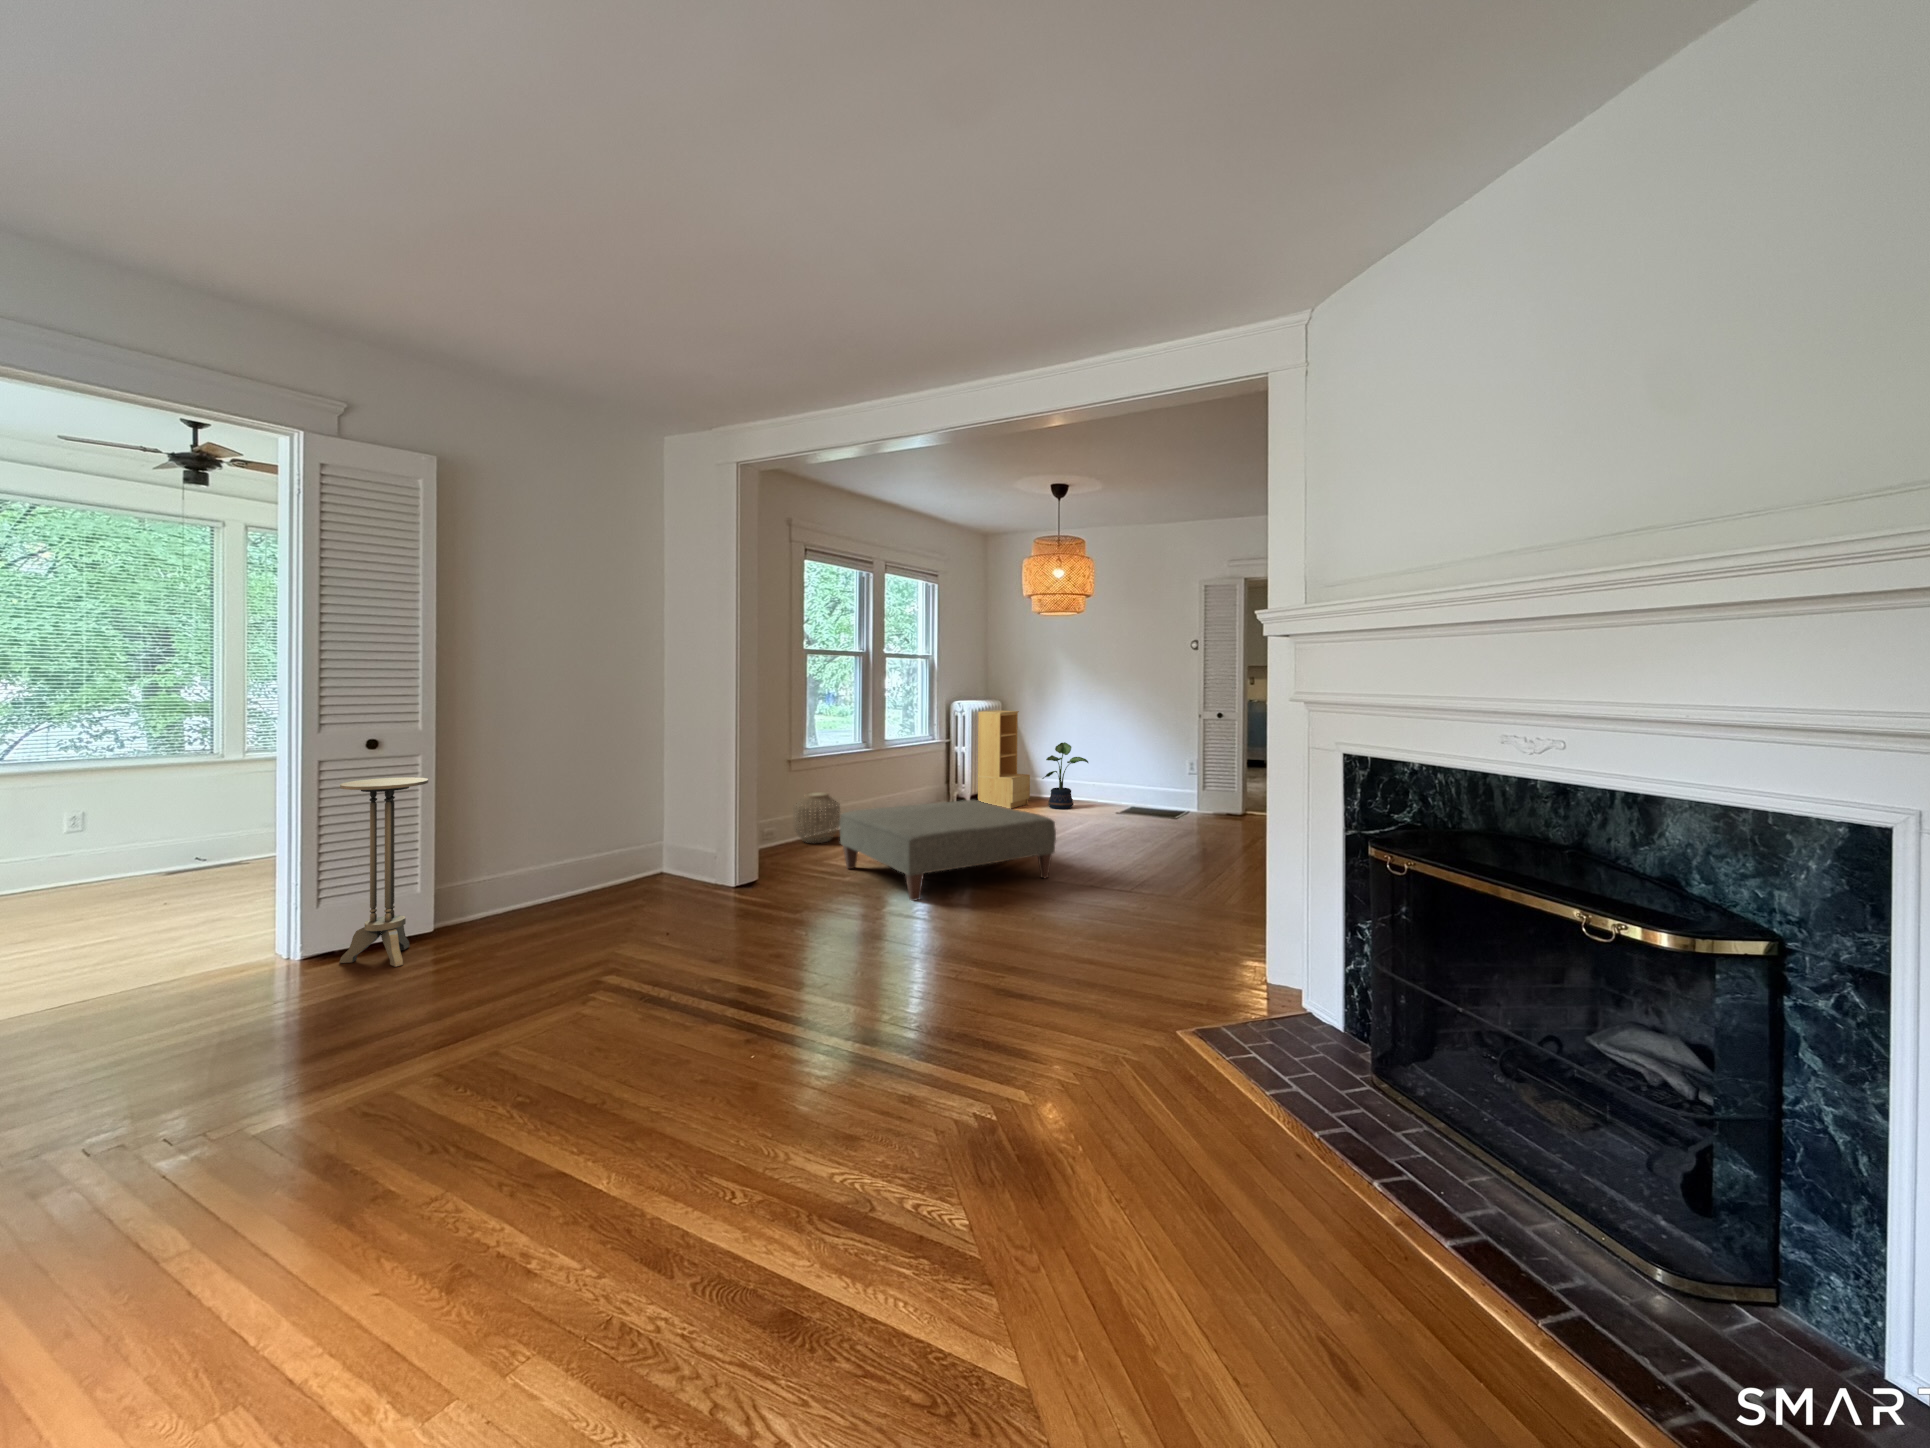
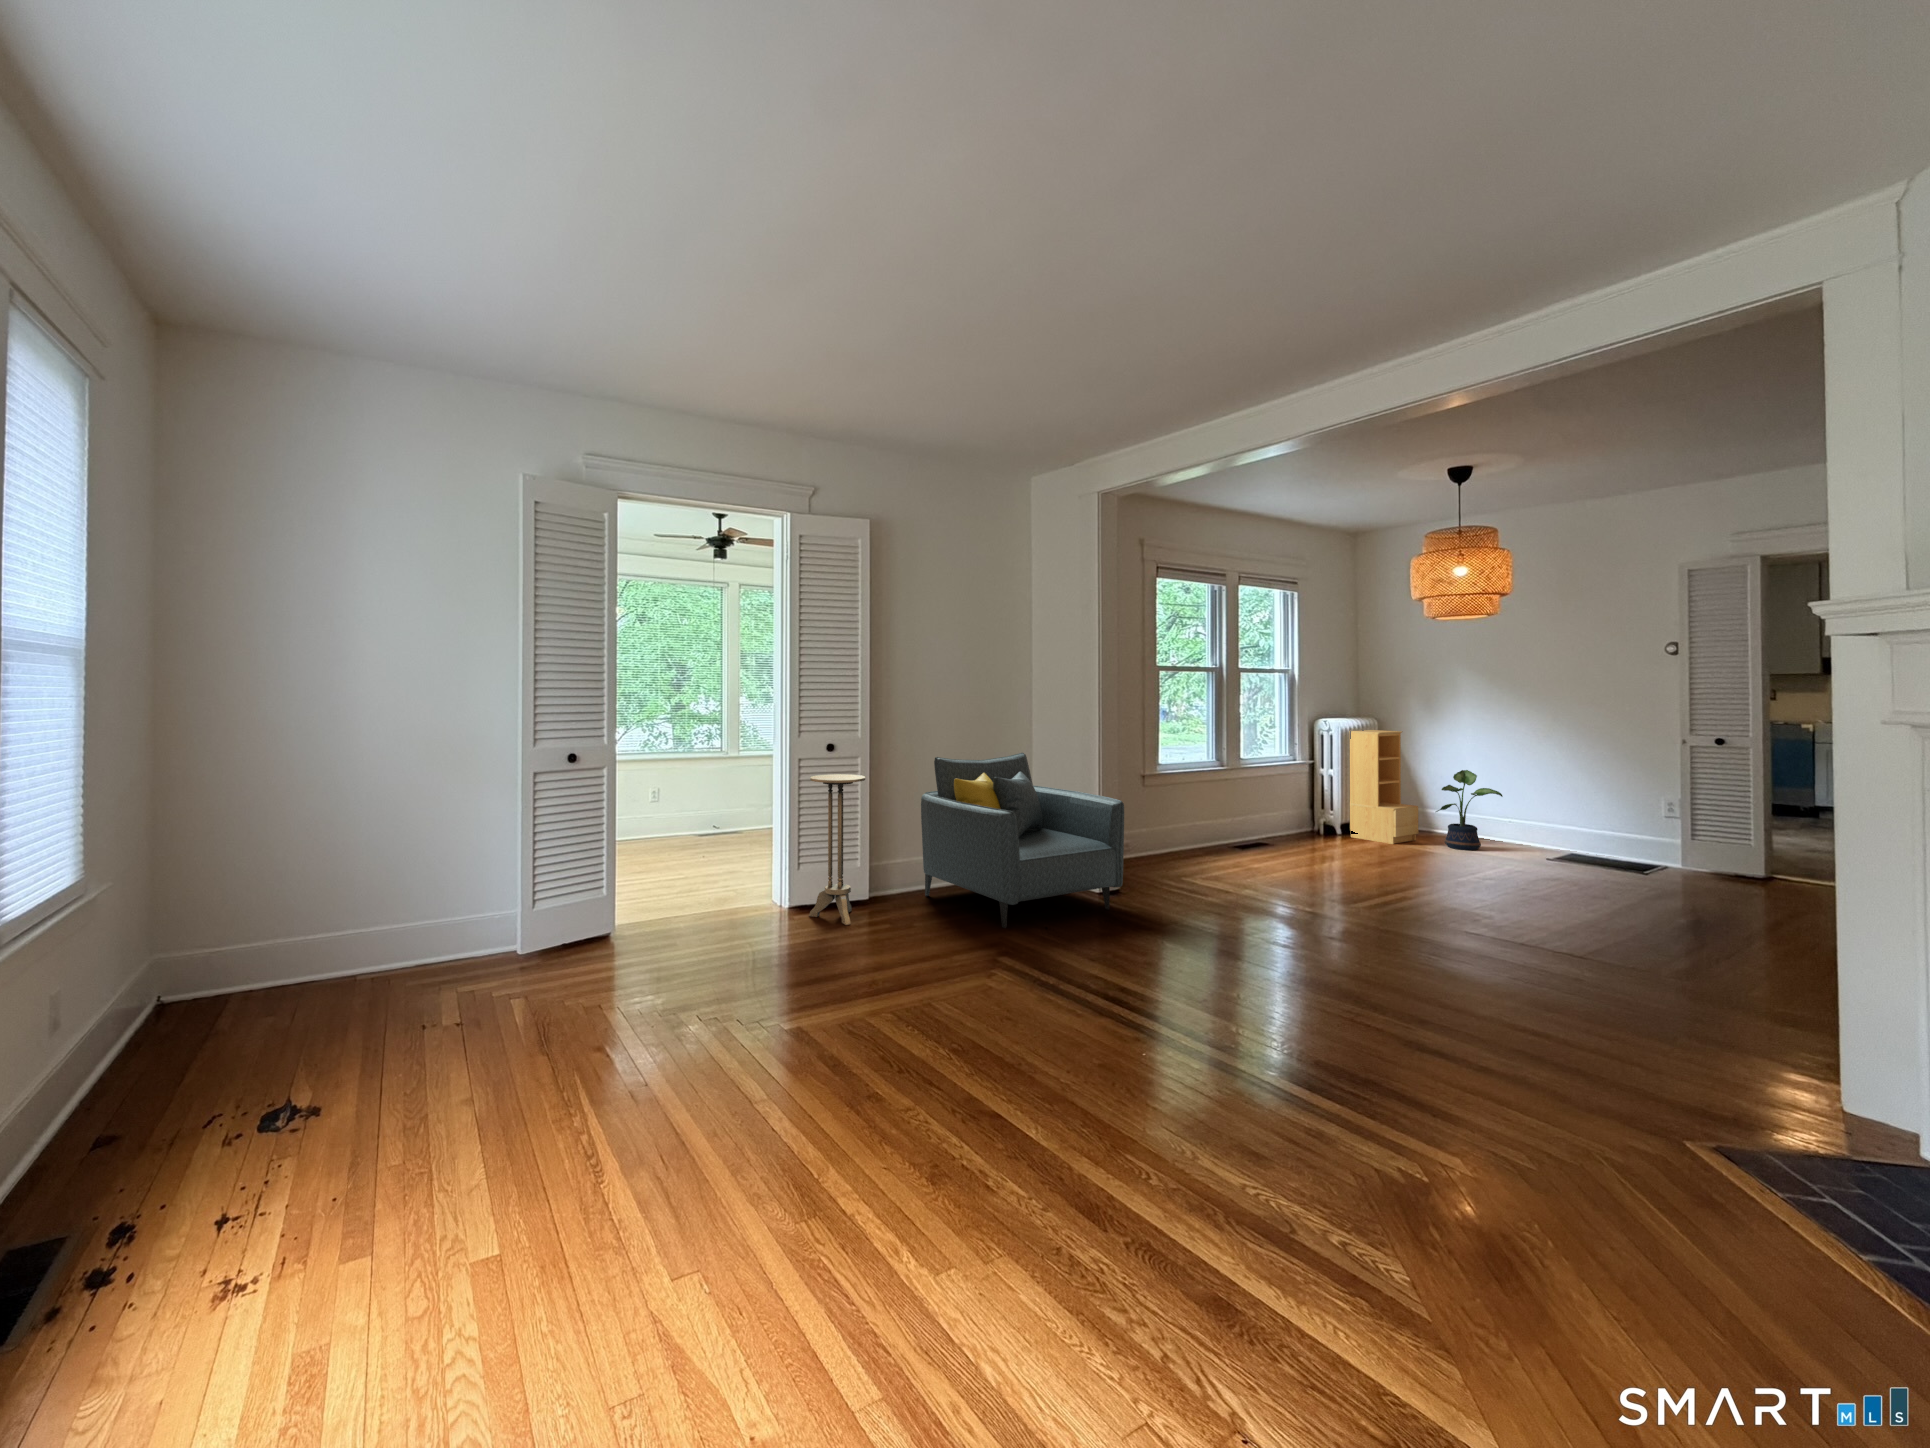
armchair: none [515,742,760,940] -> present [921,753,1124,928]
woven basket: present [793,792,840,843] -> none [1147,809,1195,861]
ottoman: present [840,800,1056,901] -> none [1200,829,1467,933]

